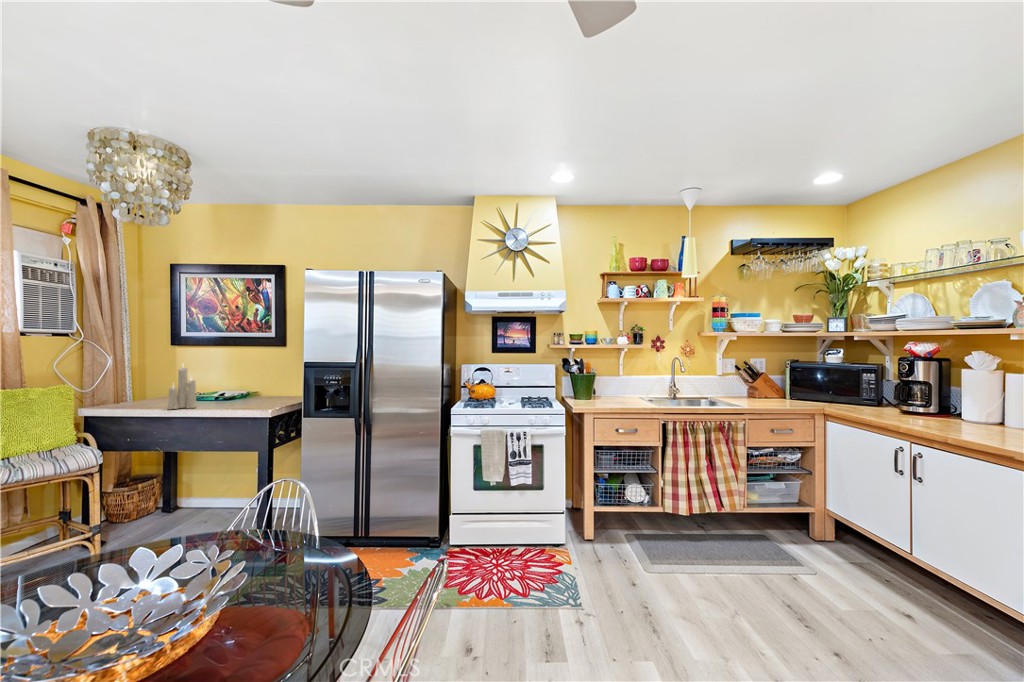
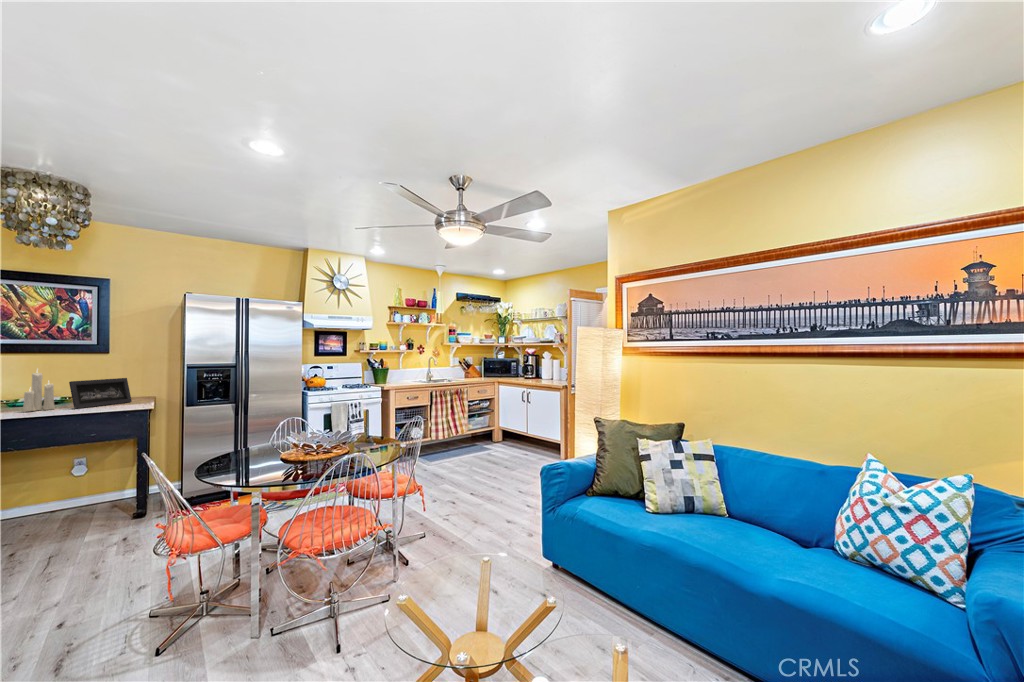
picture frame: none [202,376,268,410] -> present [69,378,132,409]

